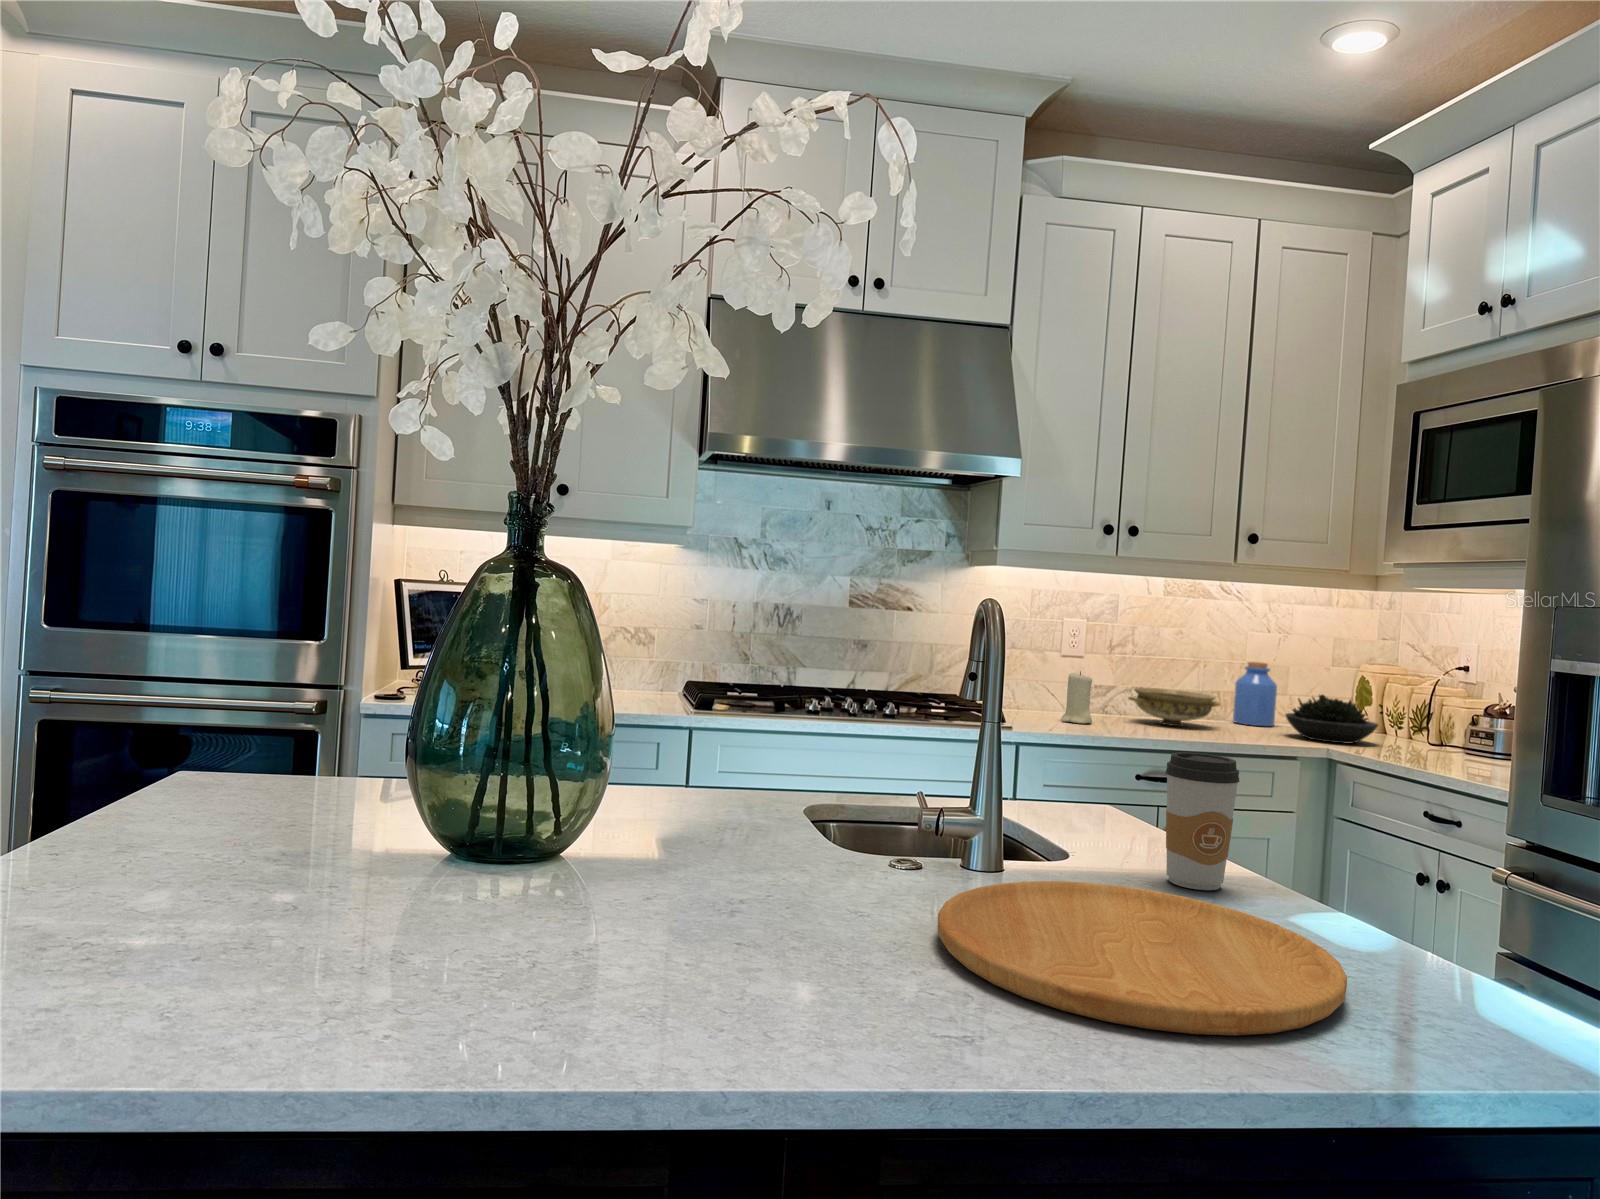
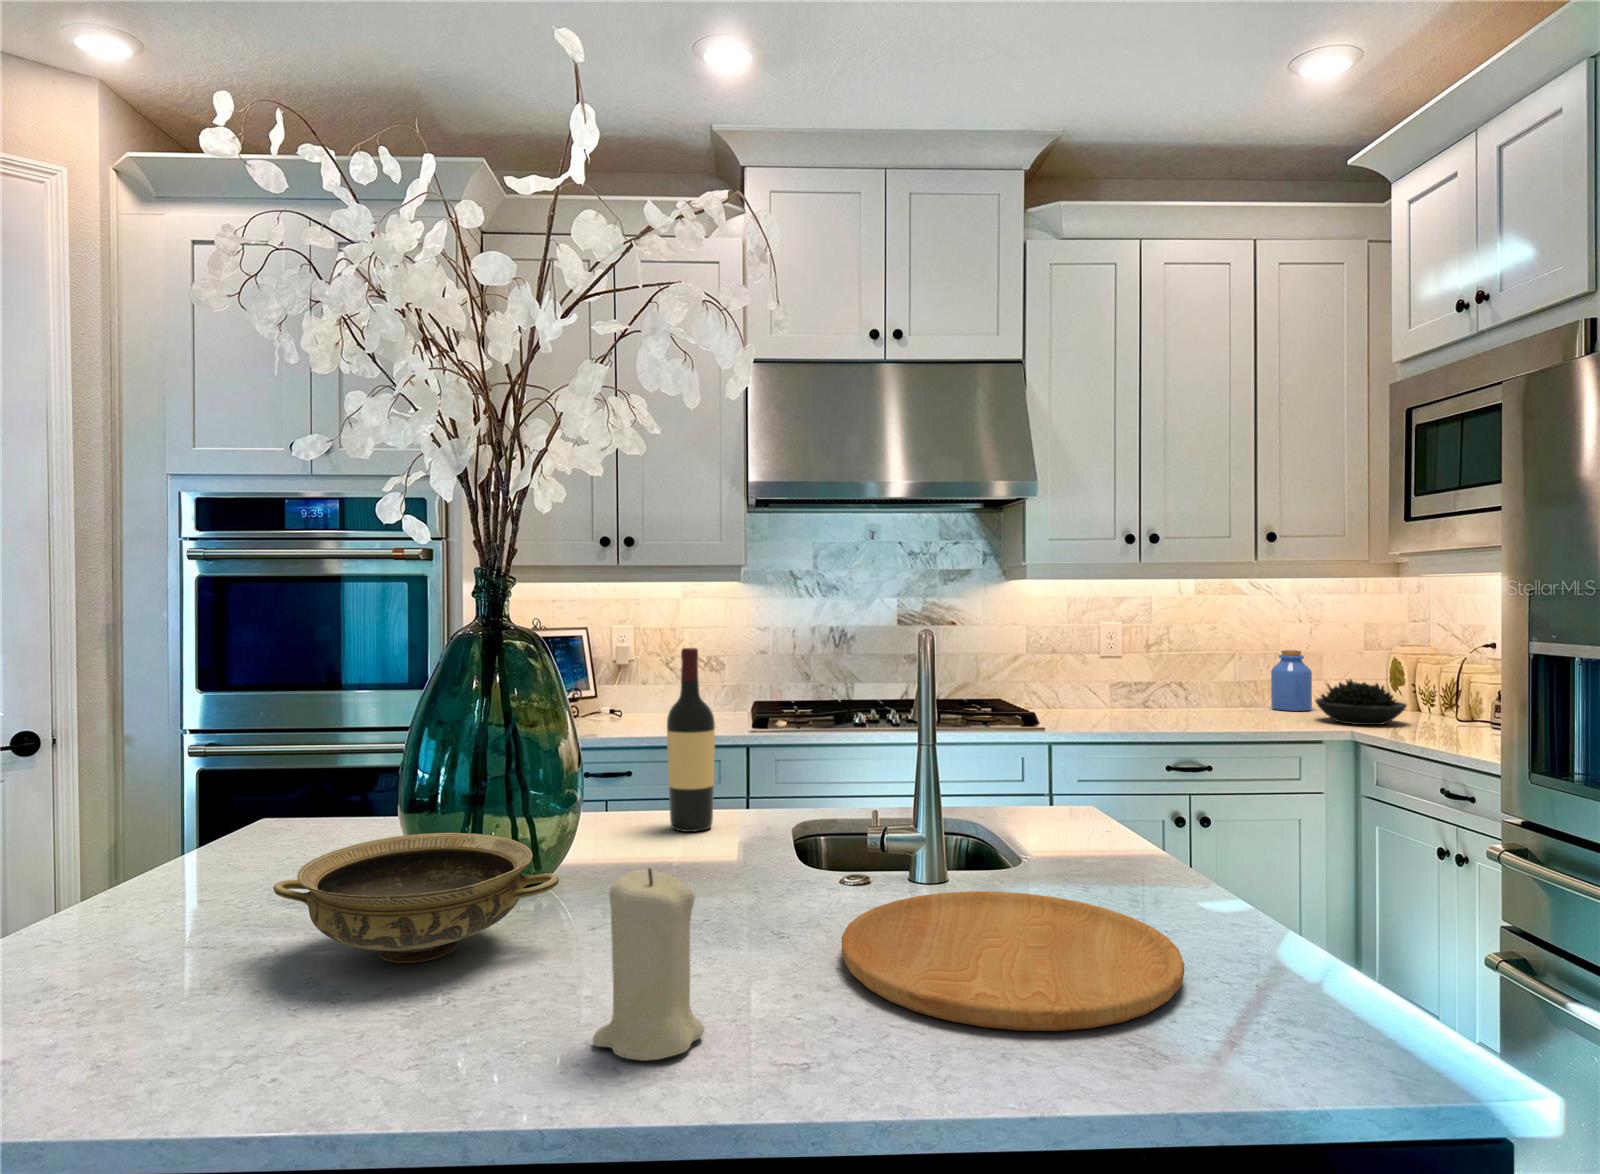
wine bottle: none [657,594,717,808] -> present [667,648,715,832]
candle: present [1061,671,1092,723] -> present [593,868,704,1061]
ceramic bowl: present [1129,687,1220,726] -> present [274,833,559,963]
coffee cup: present [1165,752,1240,890] -> none [1084,768,1149,891]

